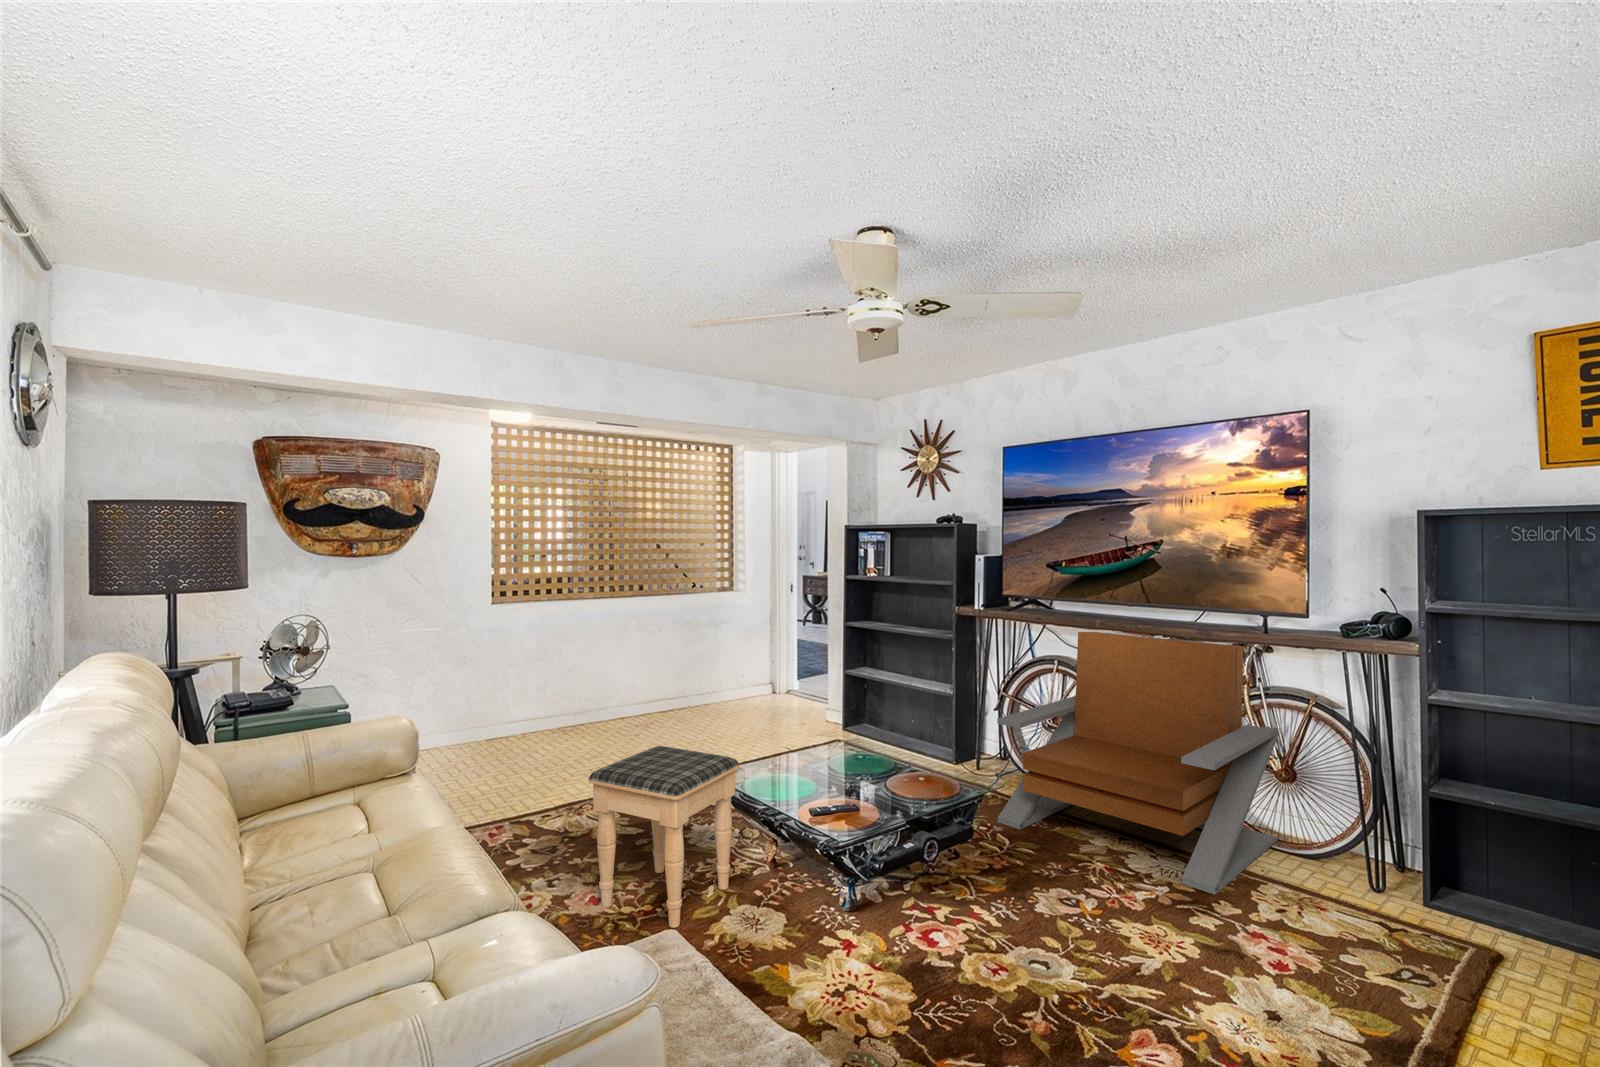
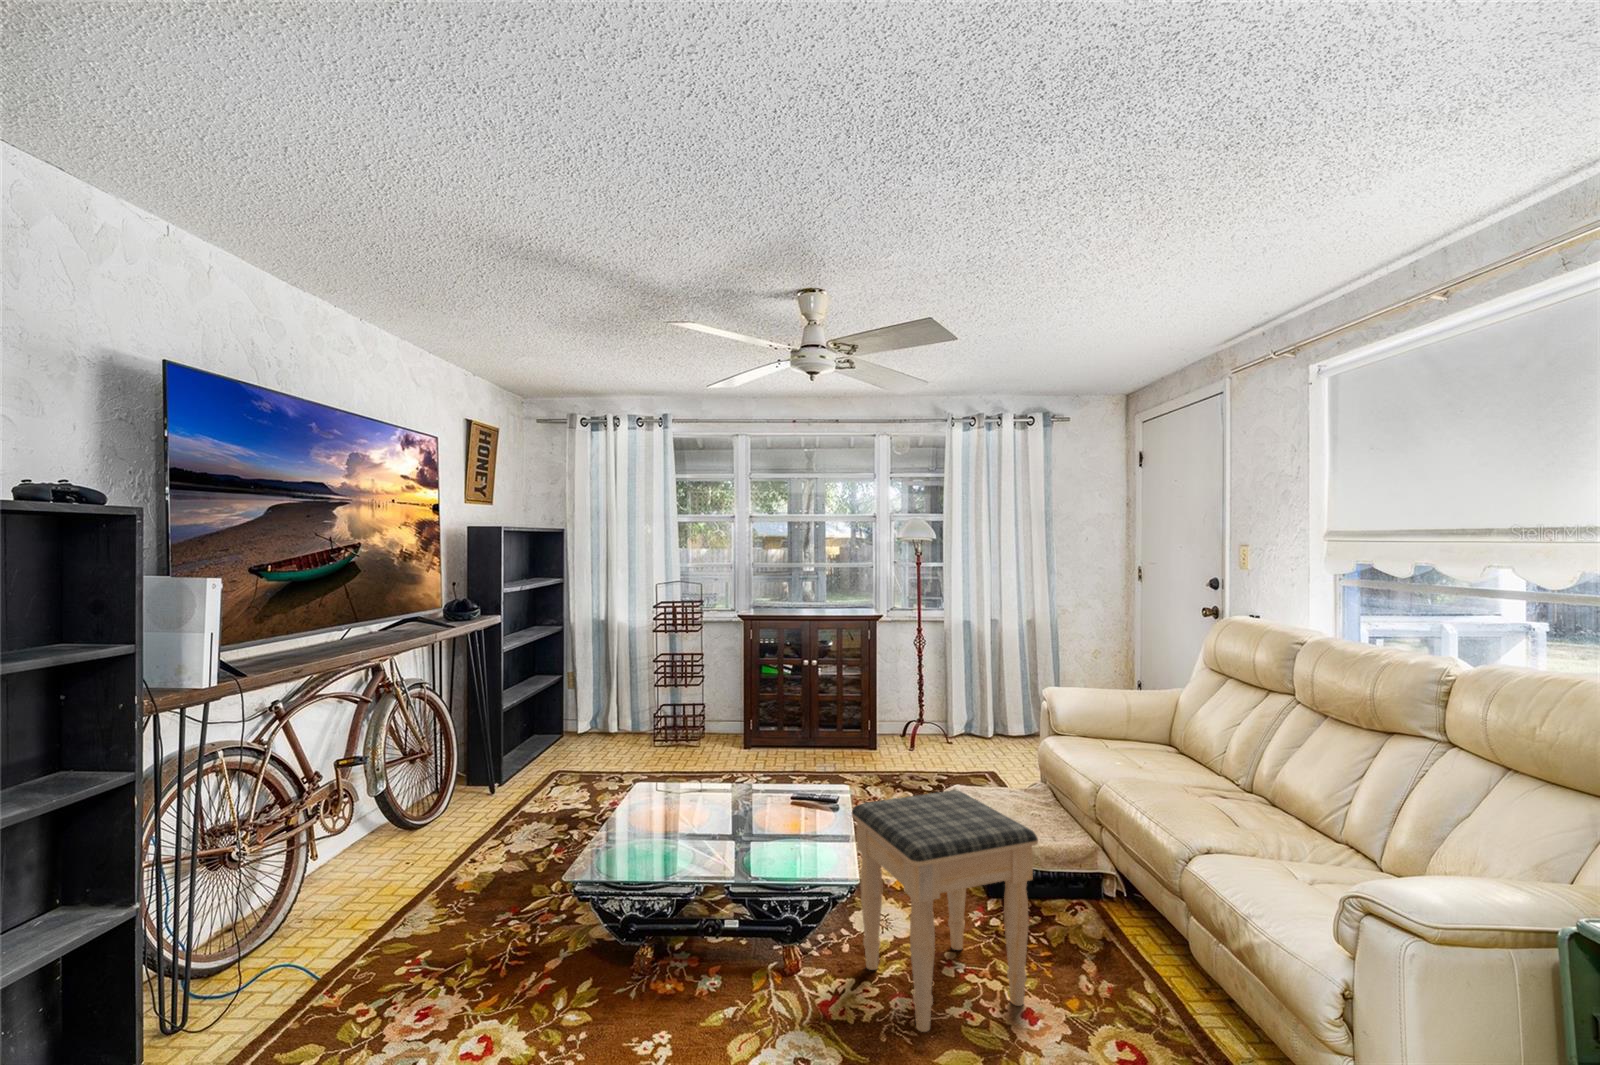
lounge chair: present [997,632,1278,895] -> none [255,645,564,922]

